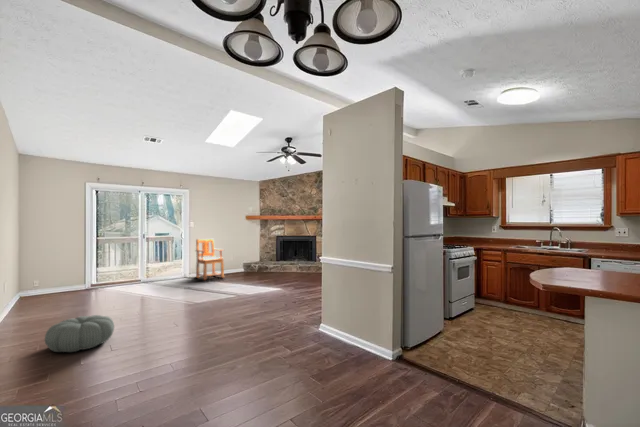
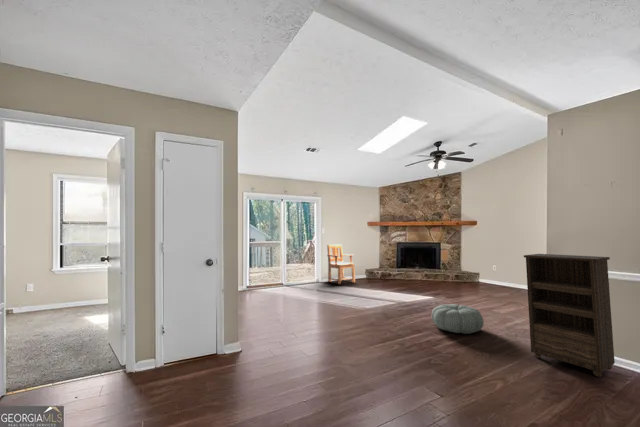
bookshelf: none [298,251,357,359] -> present [524,254,615,377]
pouf: present [45,315,114,352] -> present [432,304,484,334]

